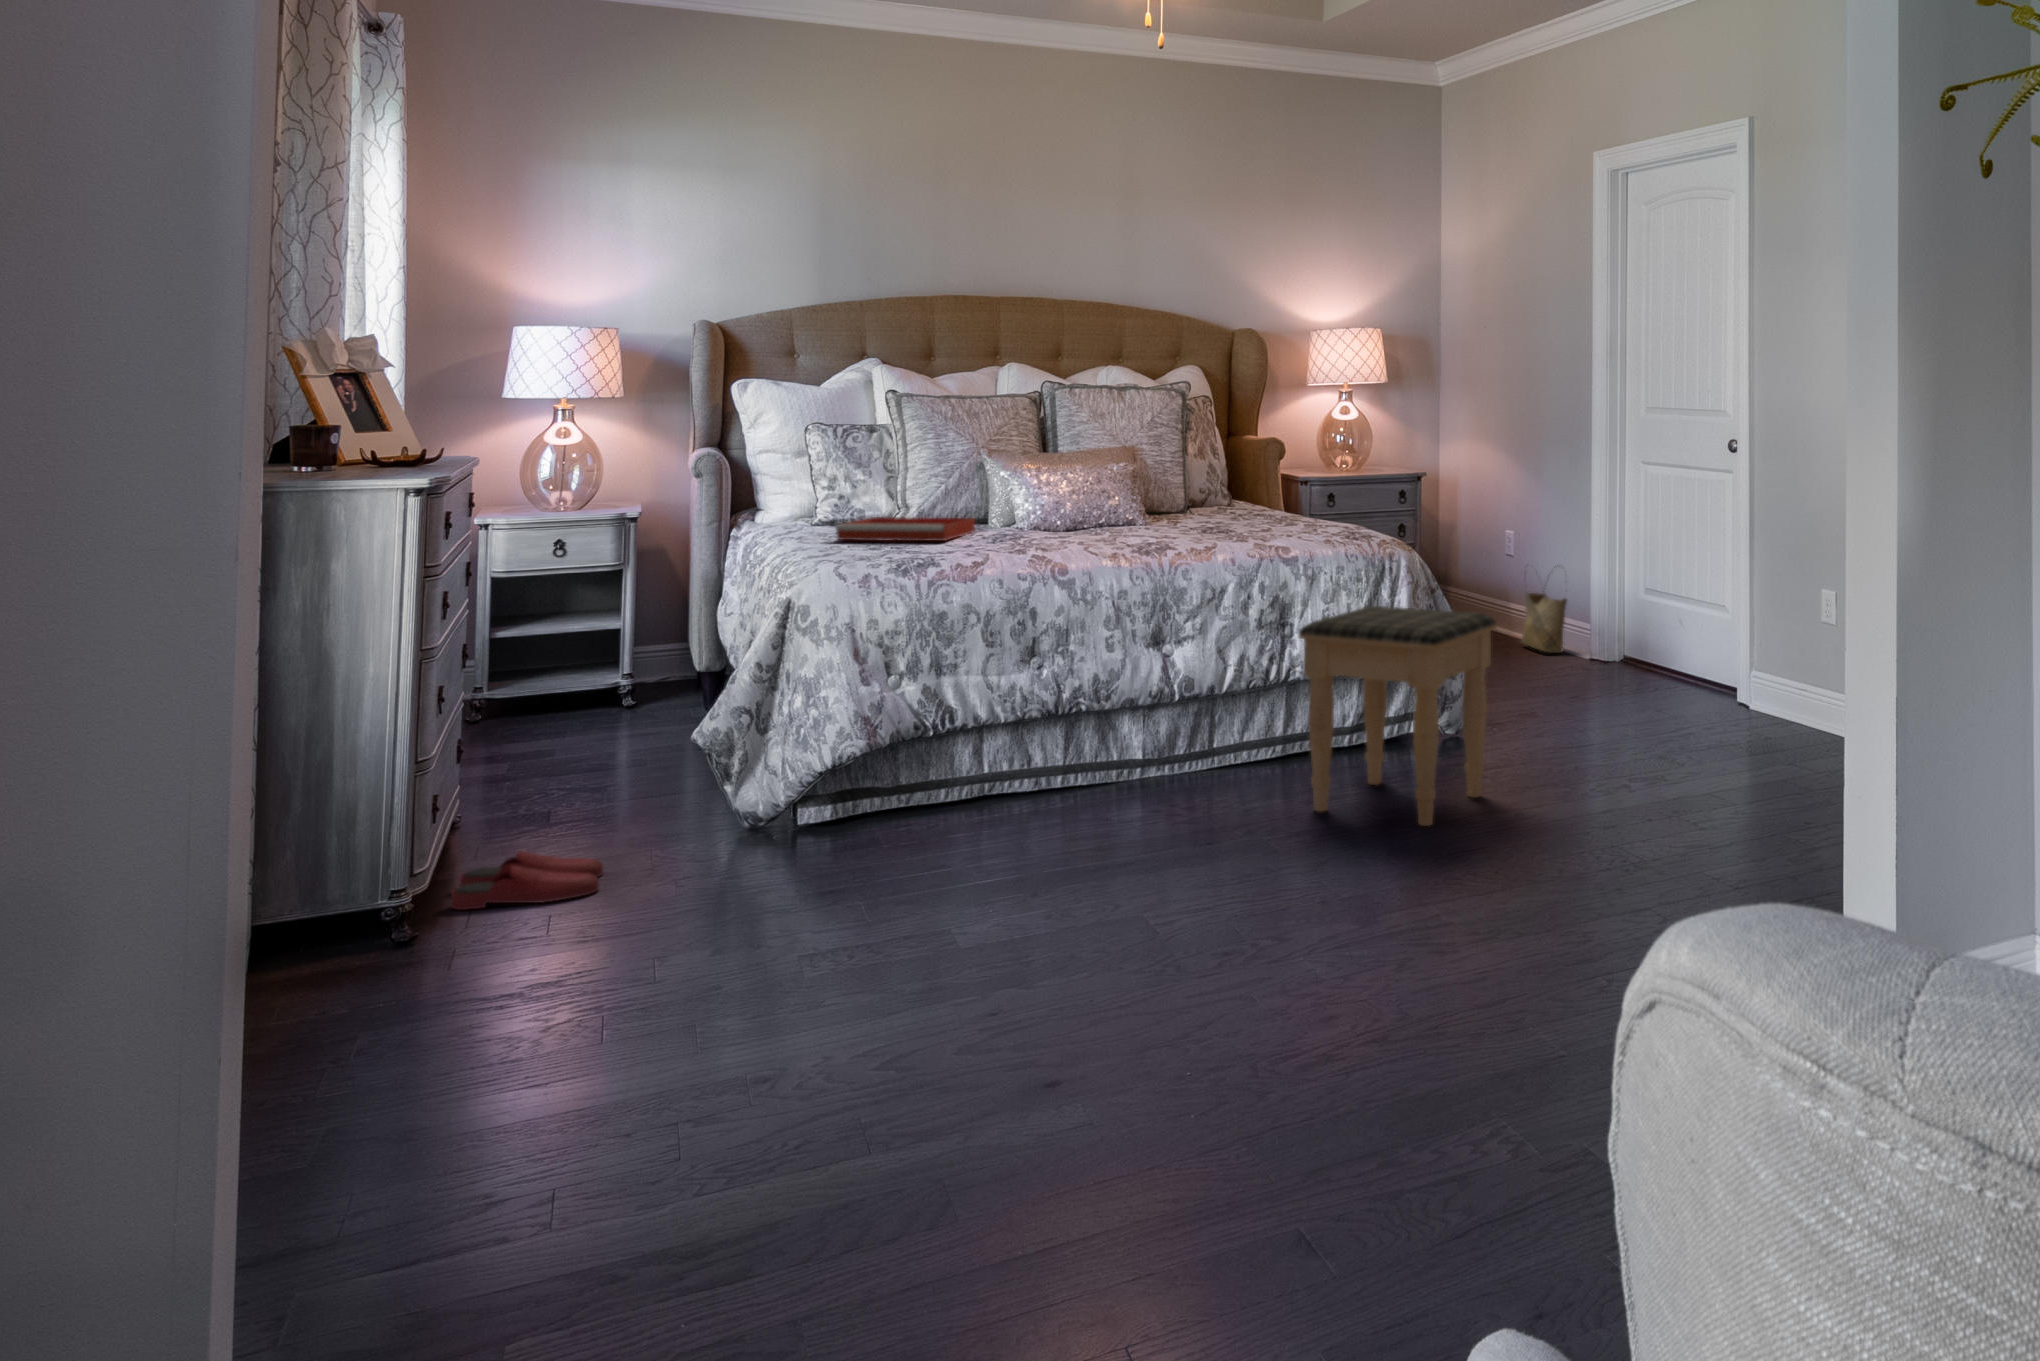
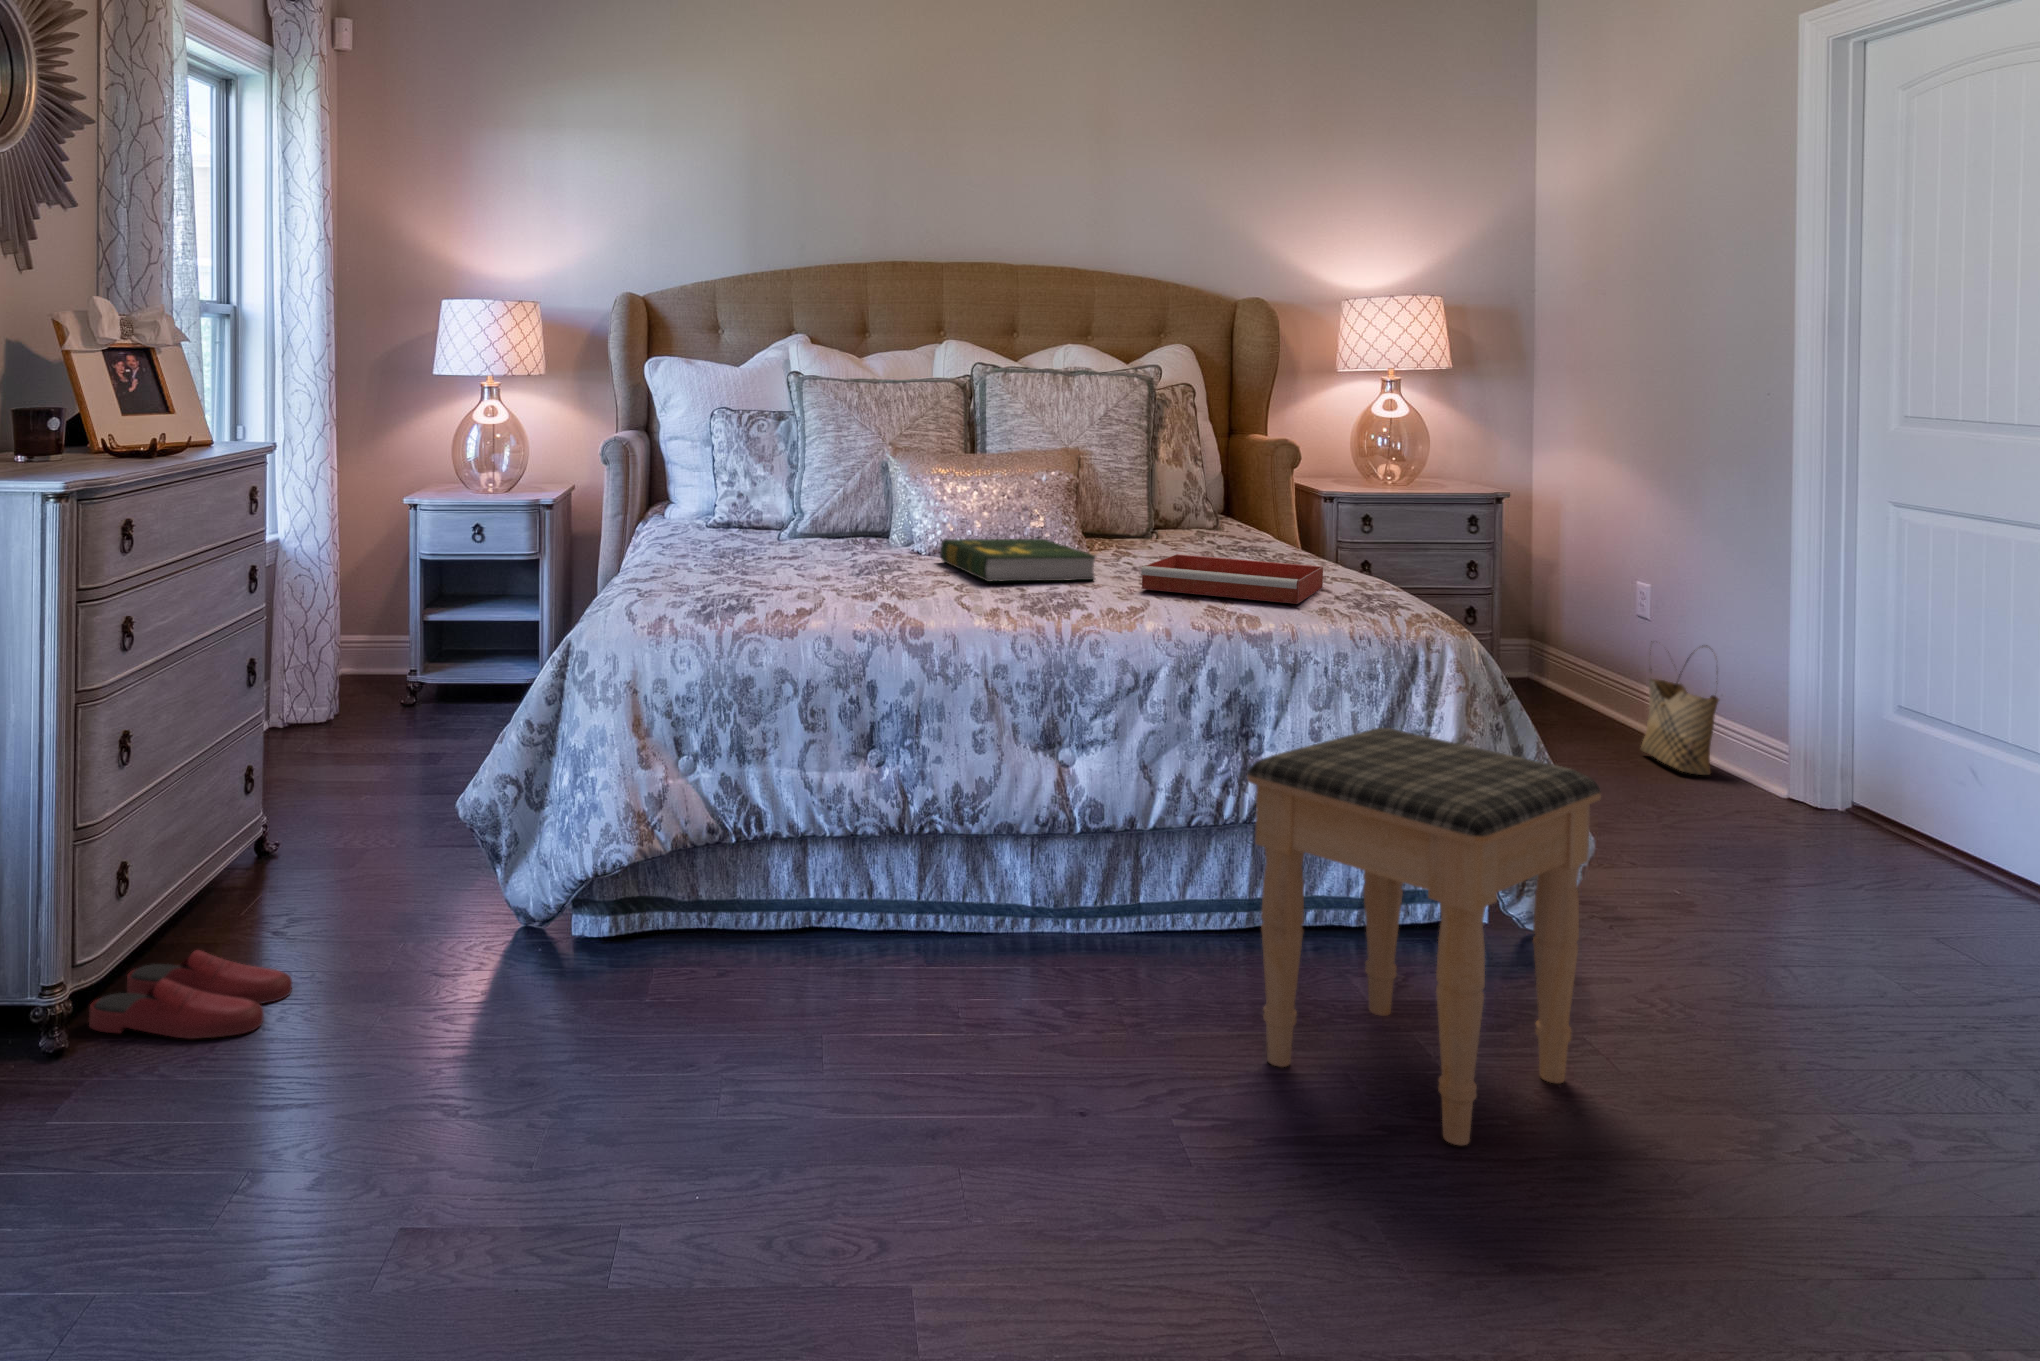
book: none [1038,513,1164,543] -> present [940,539,1095,582]
tray: present [836,517,975,541] -> present [1141,554,1323,604]

